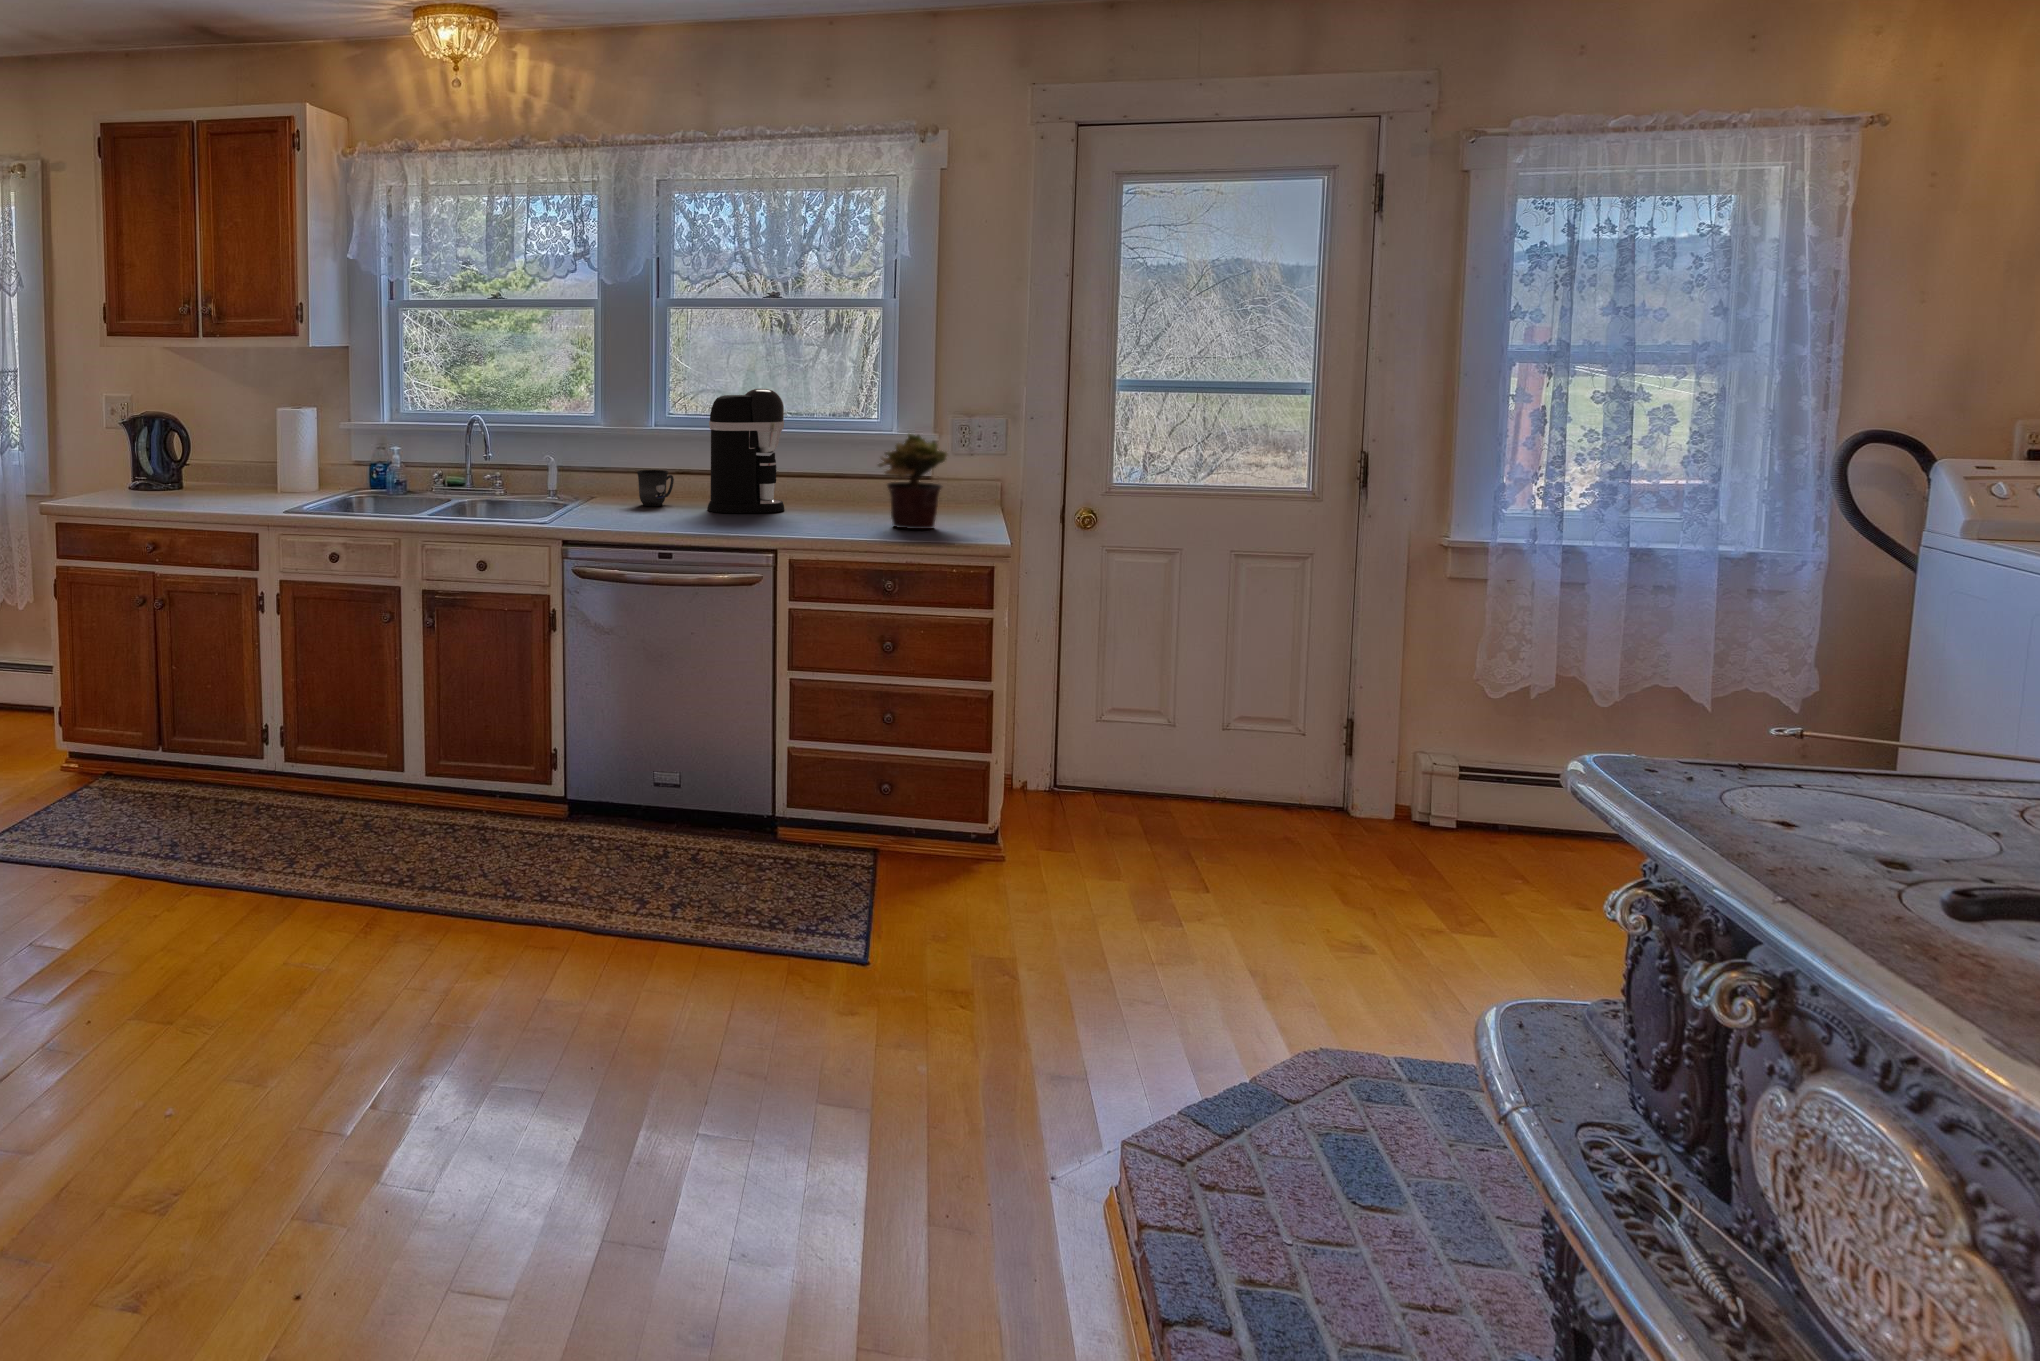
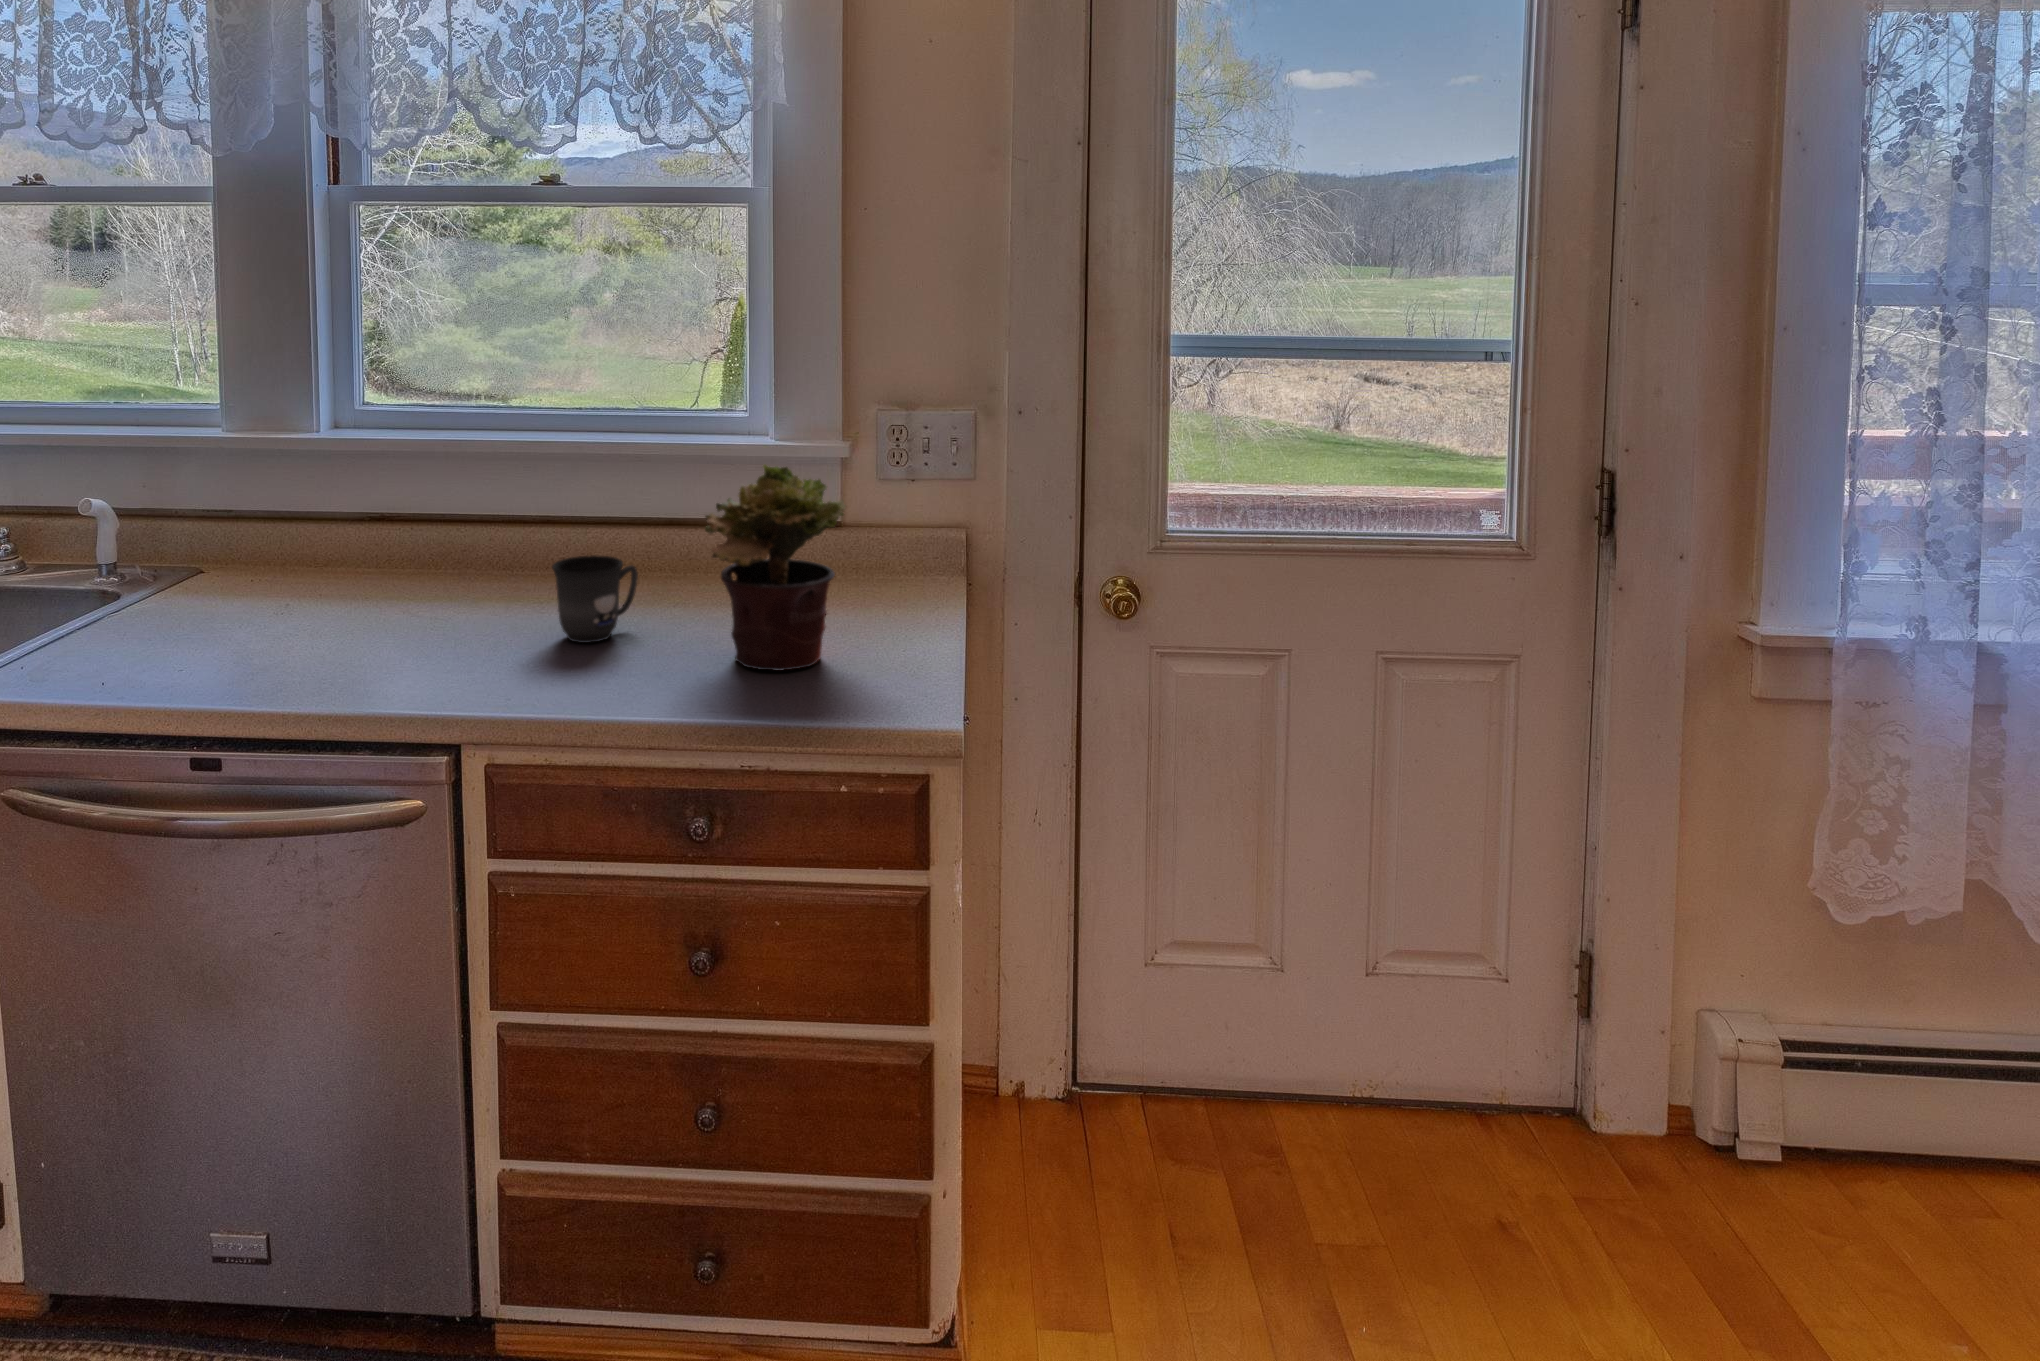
coffee maker: present [707,389,784,513] -> none [389,363,553,618]
mug: present [637,470,674,506] -> present [552,555,638,643]

